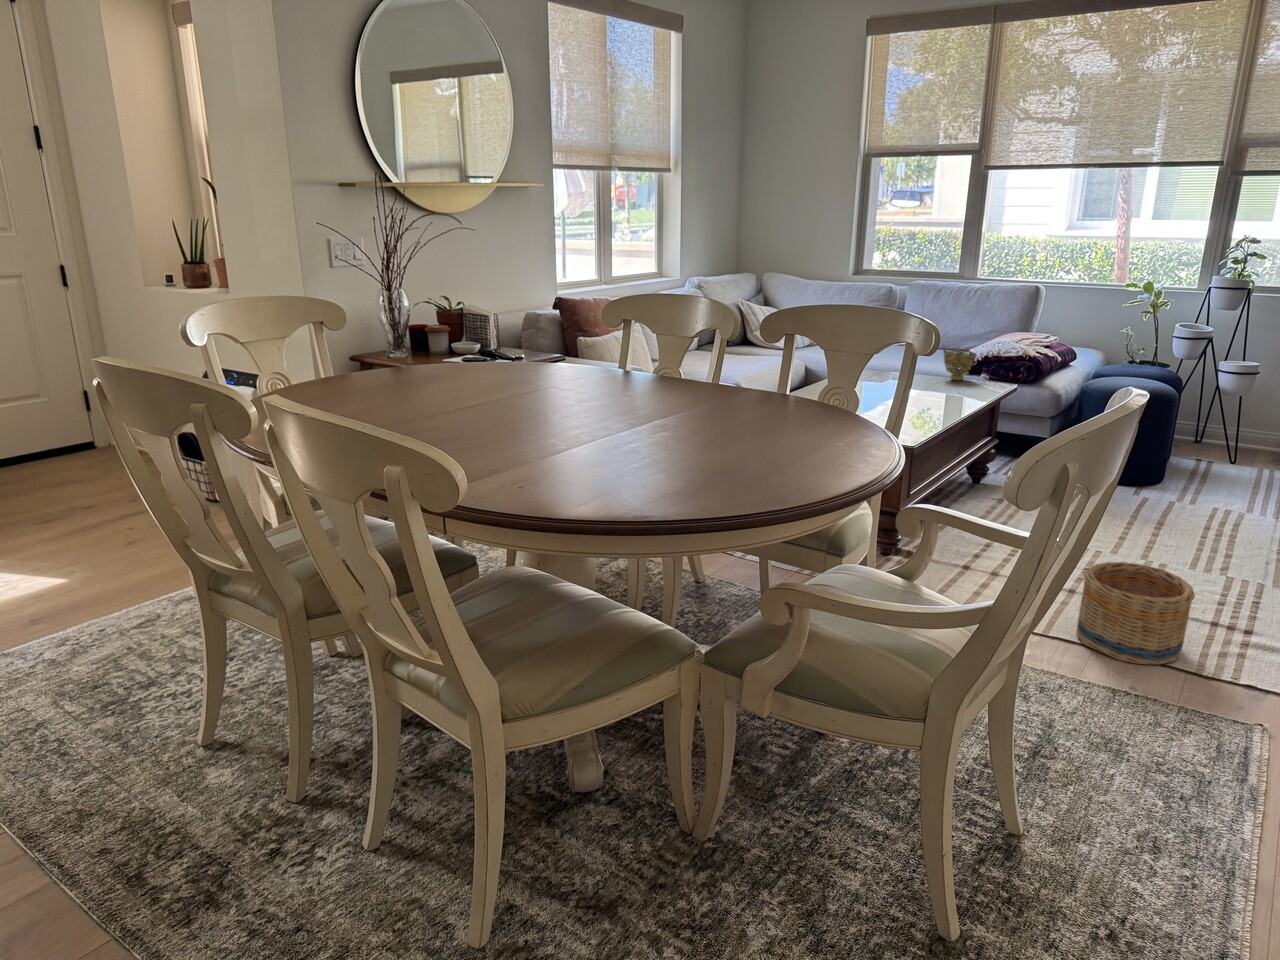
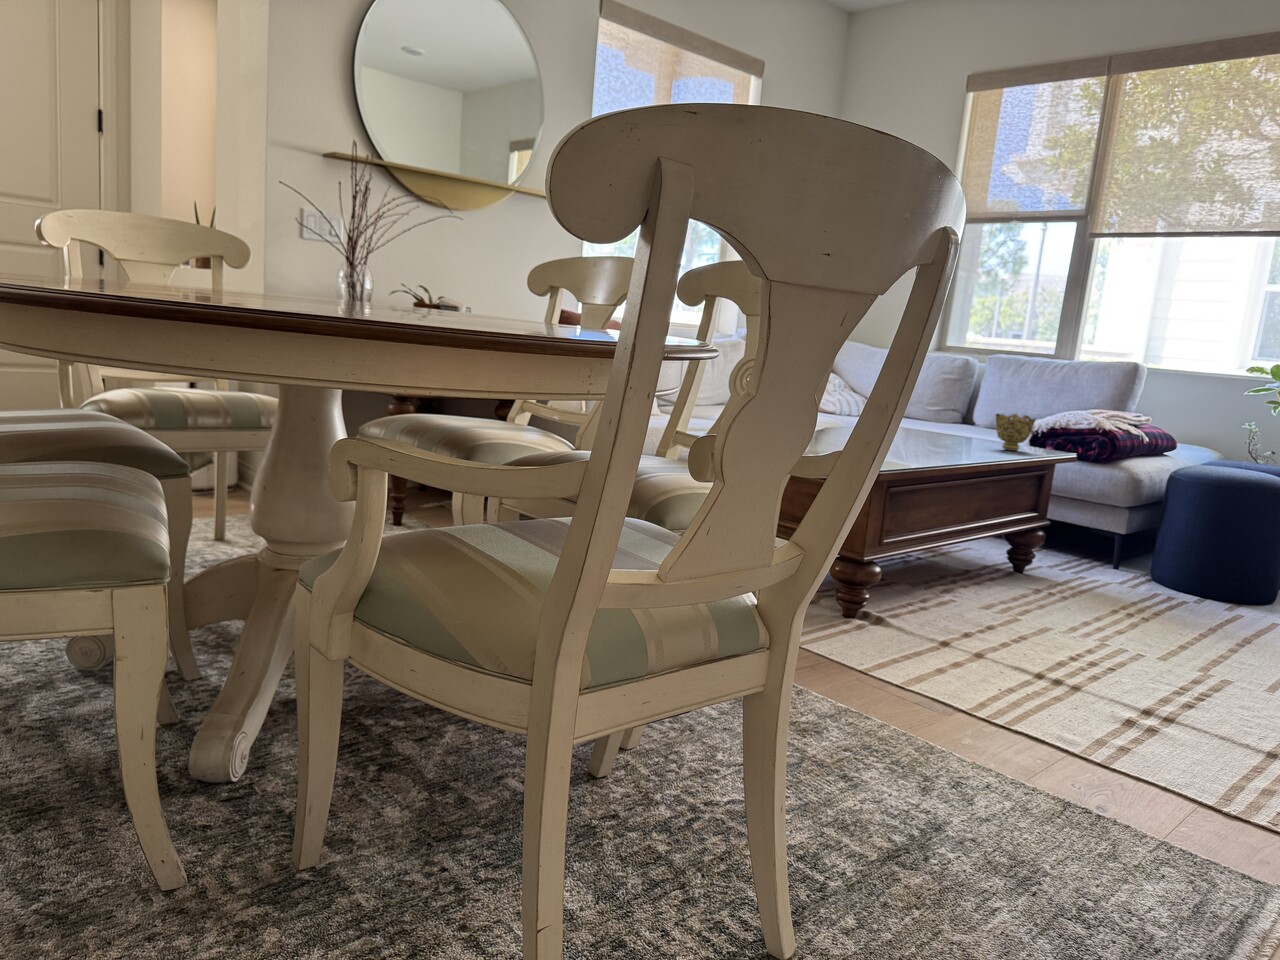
basket: present [1077,562,1195,665] -> none [1050,637,1222,786]

